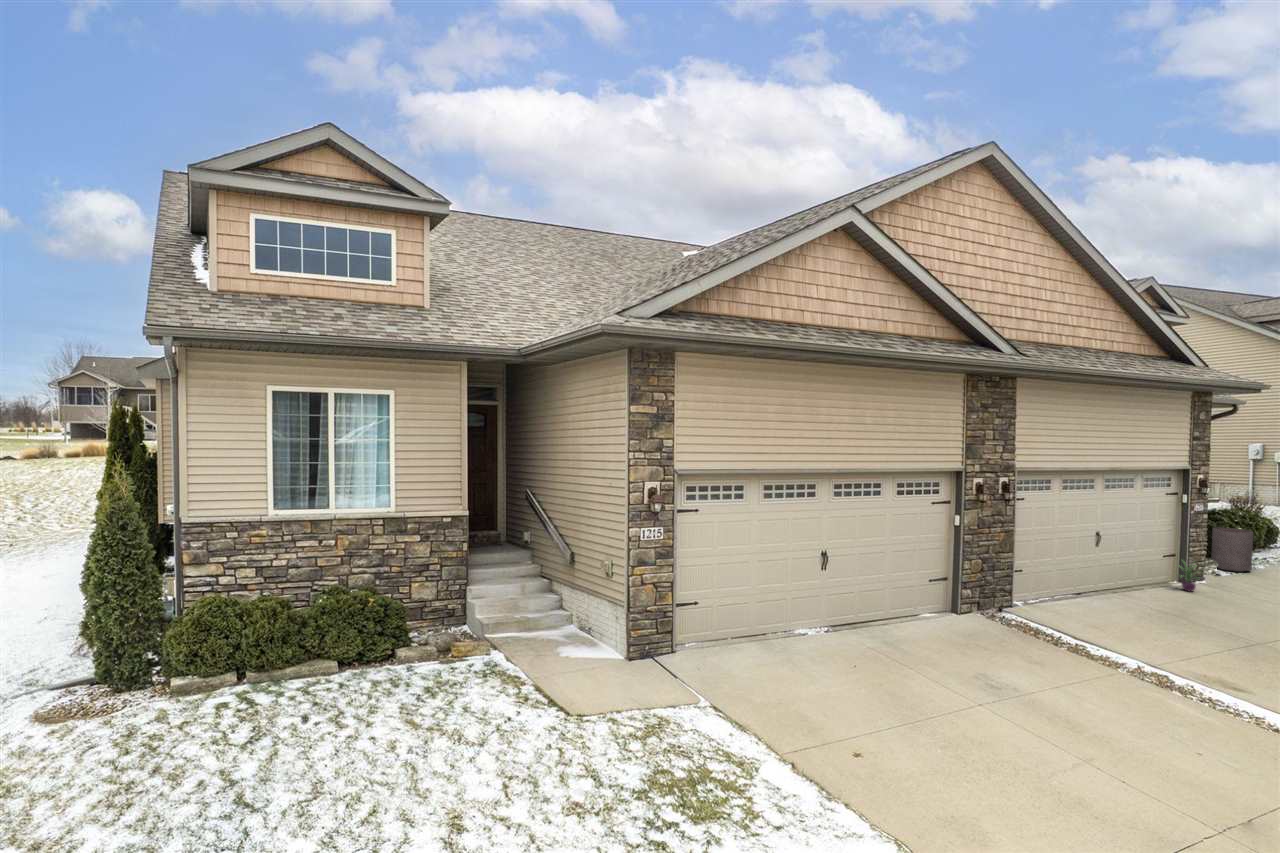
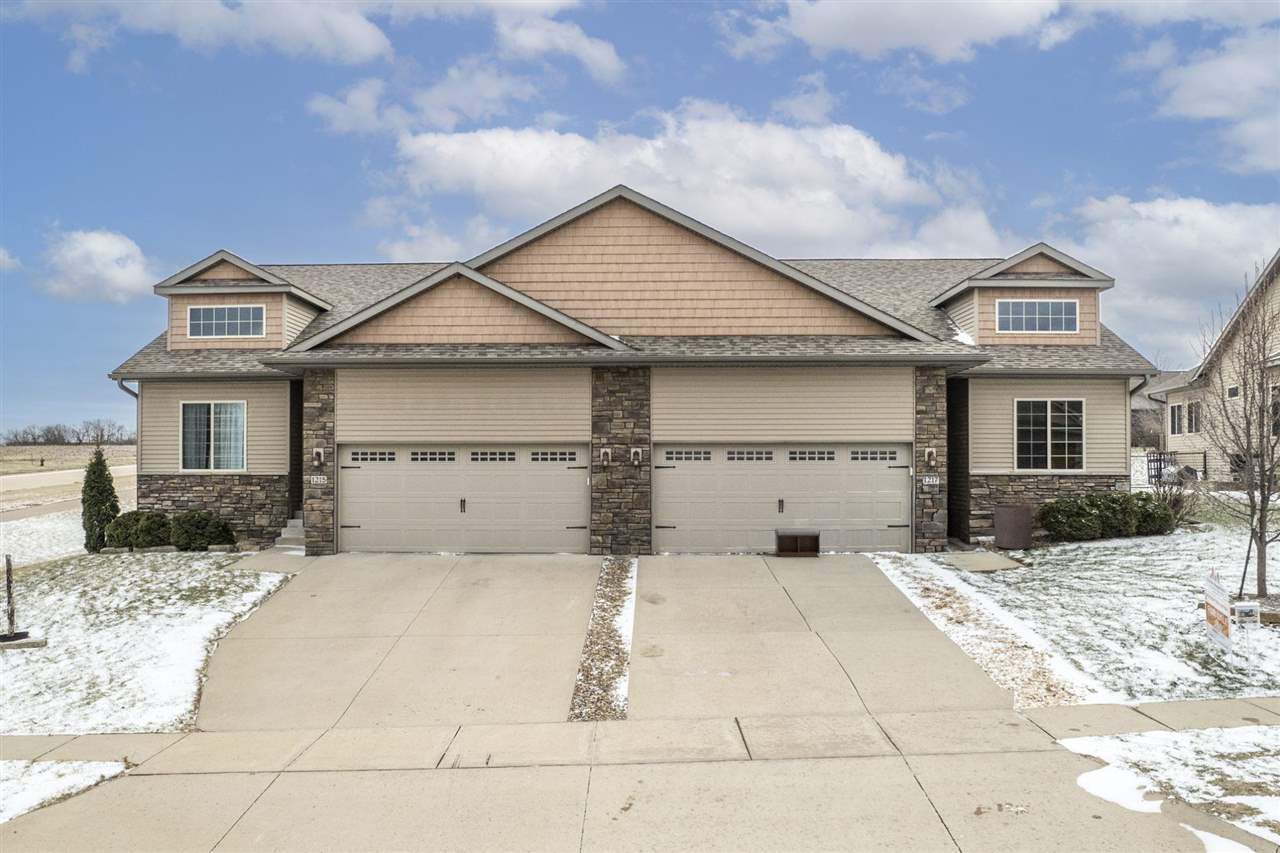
decorative plant: present [1181,560,1196,591] -> none [854,527,885,557]
bench: none [1105,563,1158,598] -> present [775,528,820,557]

